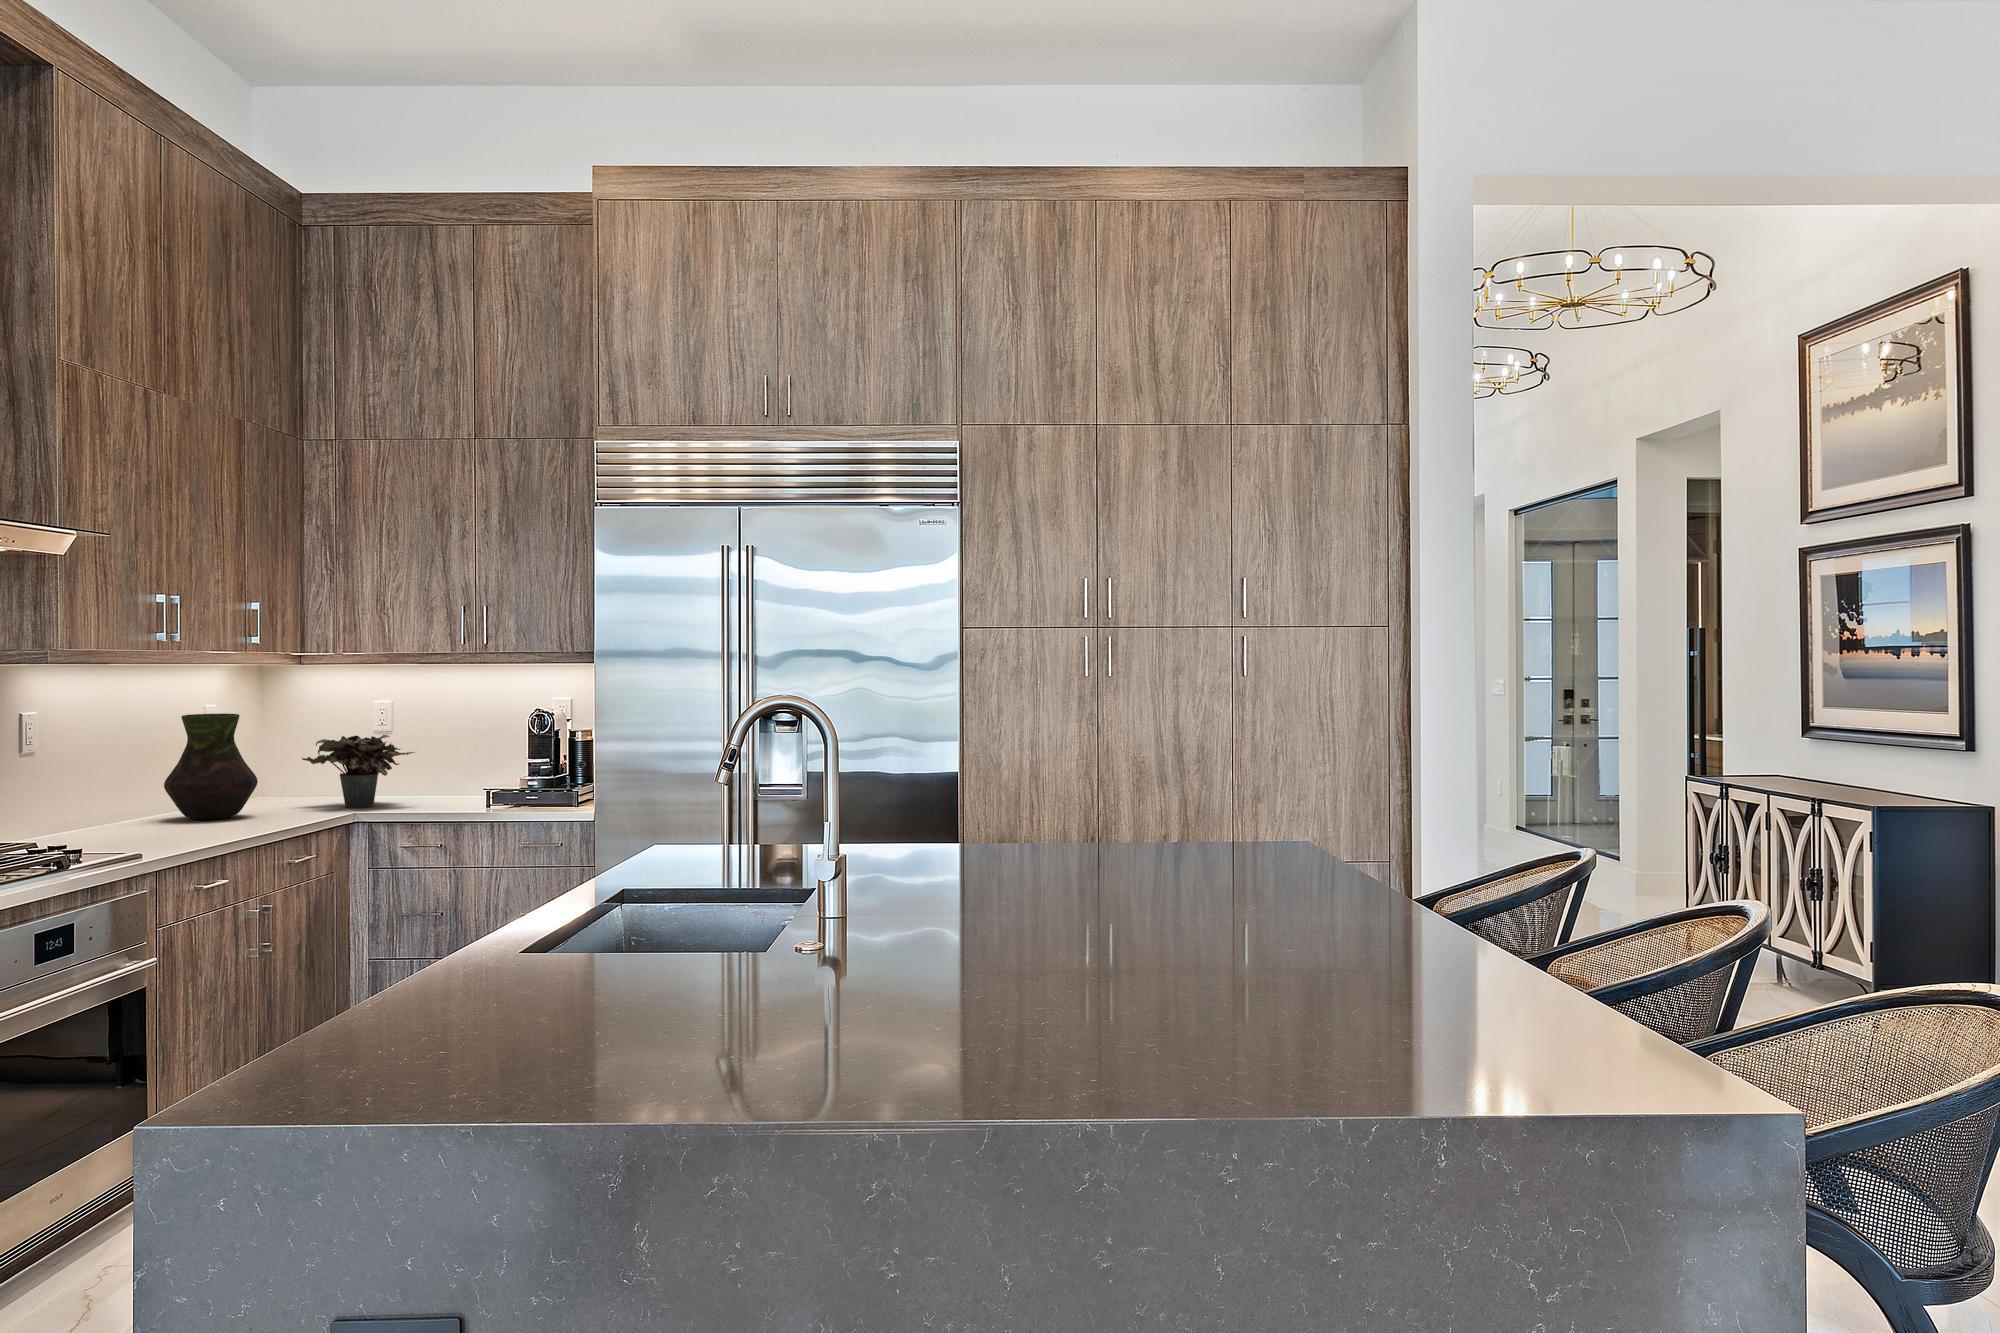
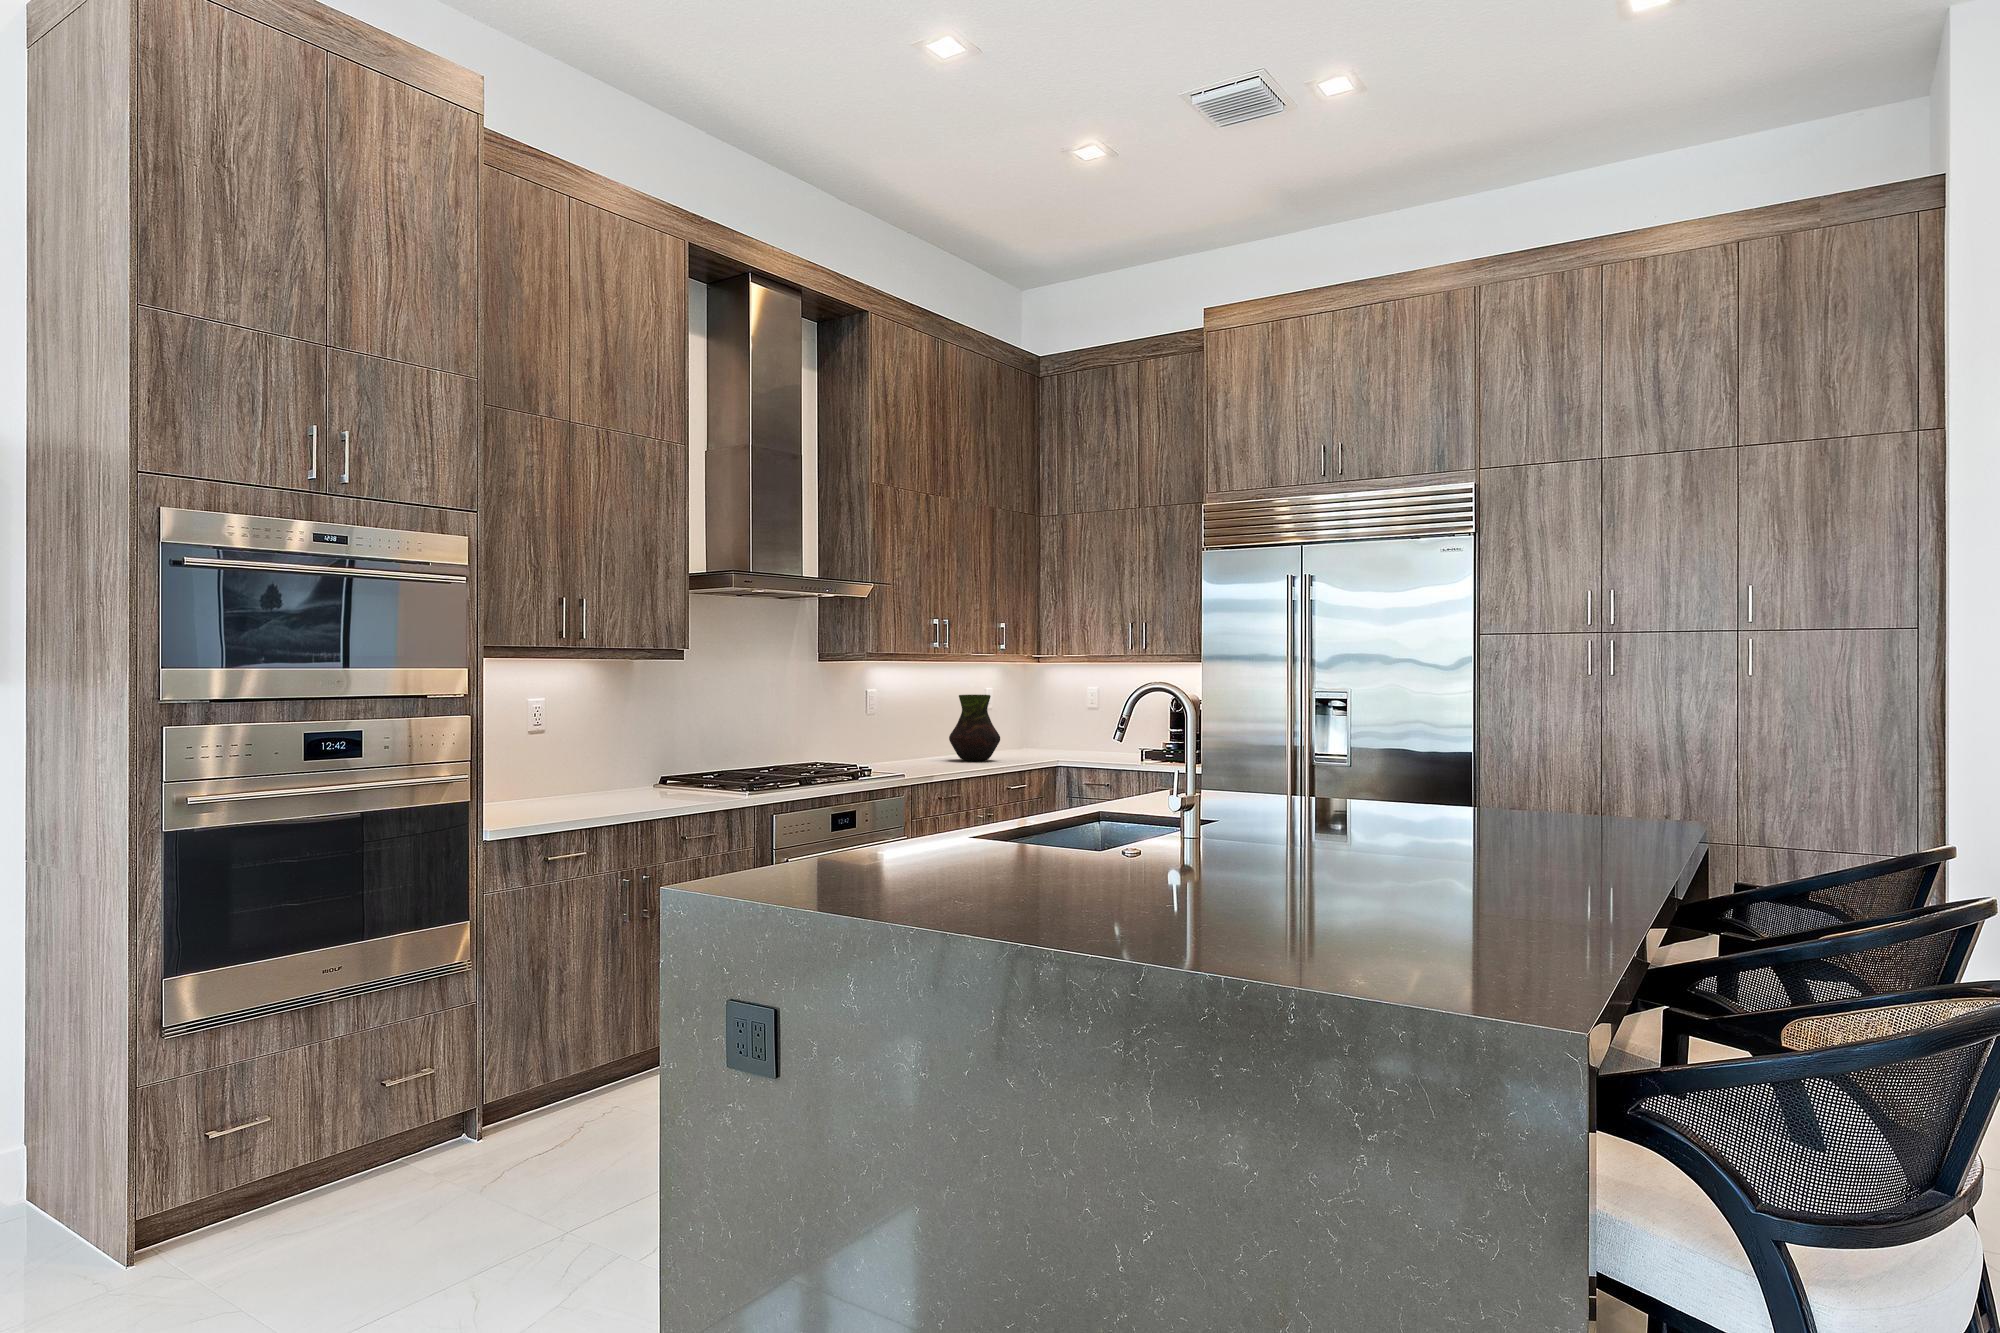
potted plant: present [302,735,414,808] -> none [1032,712,1097,760]

